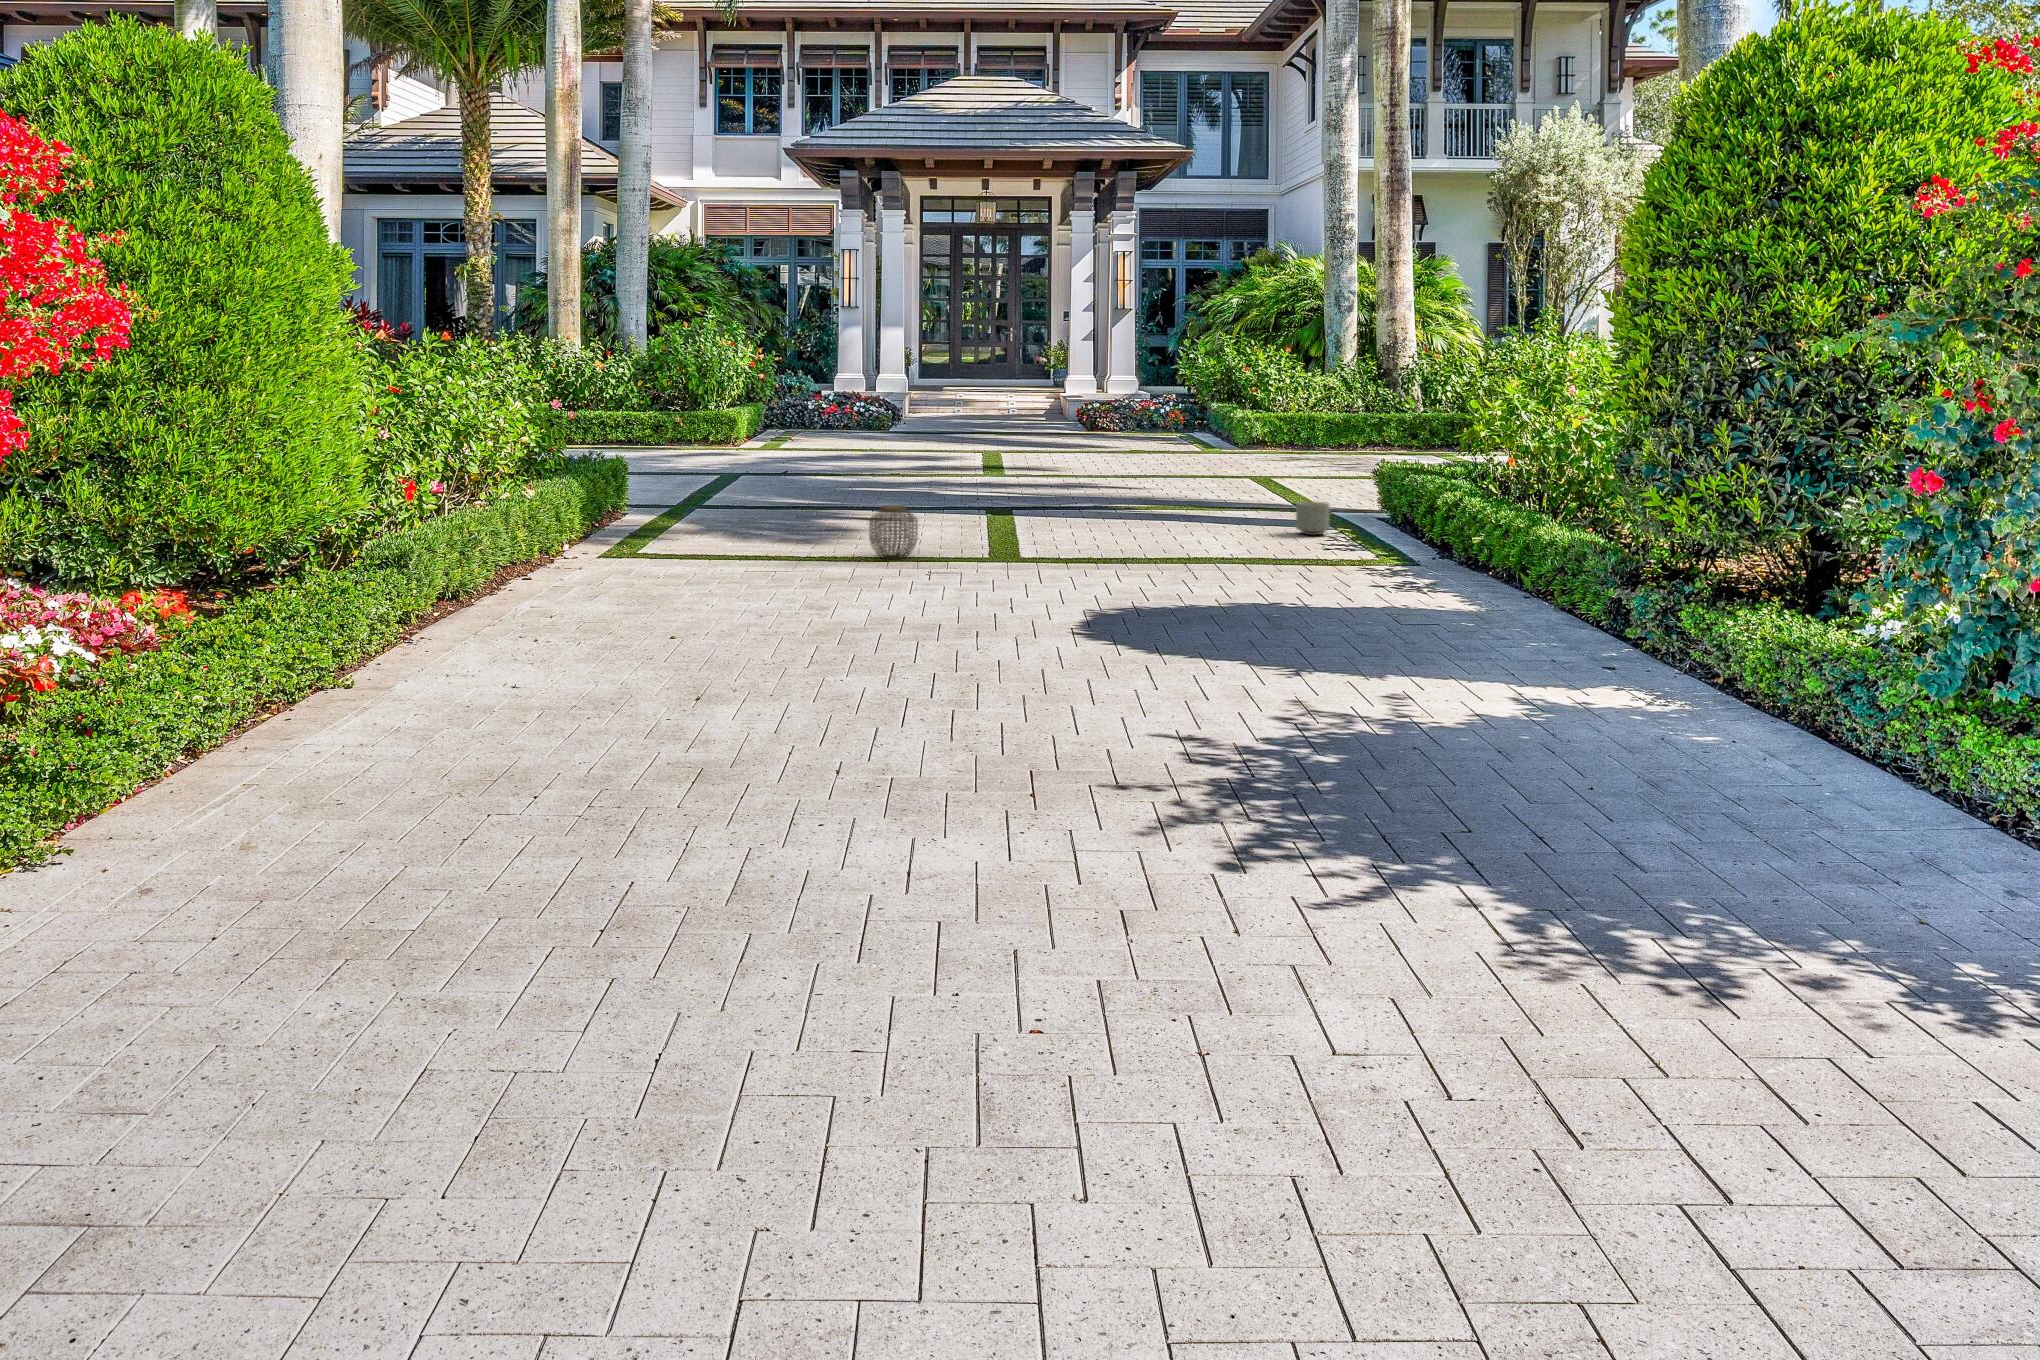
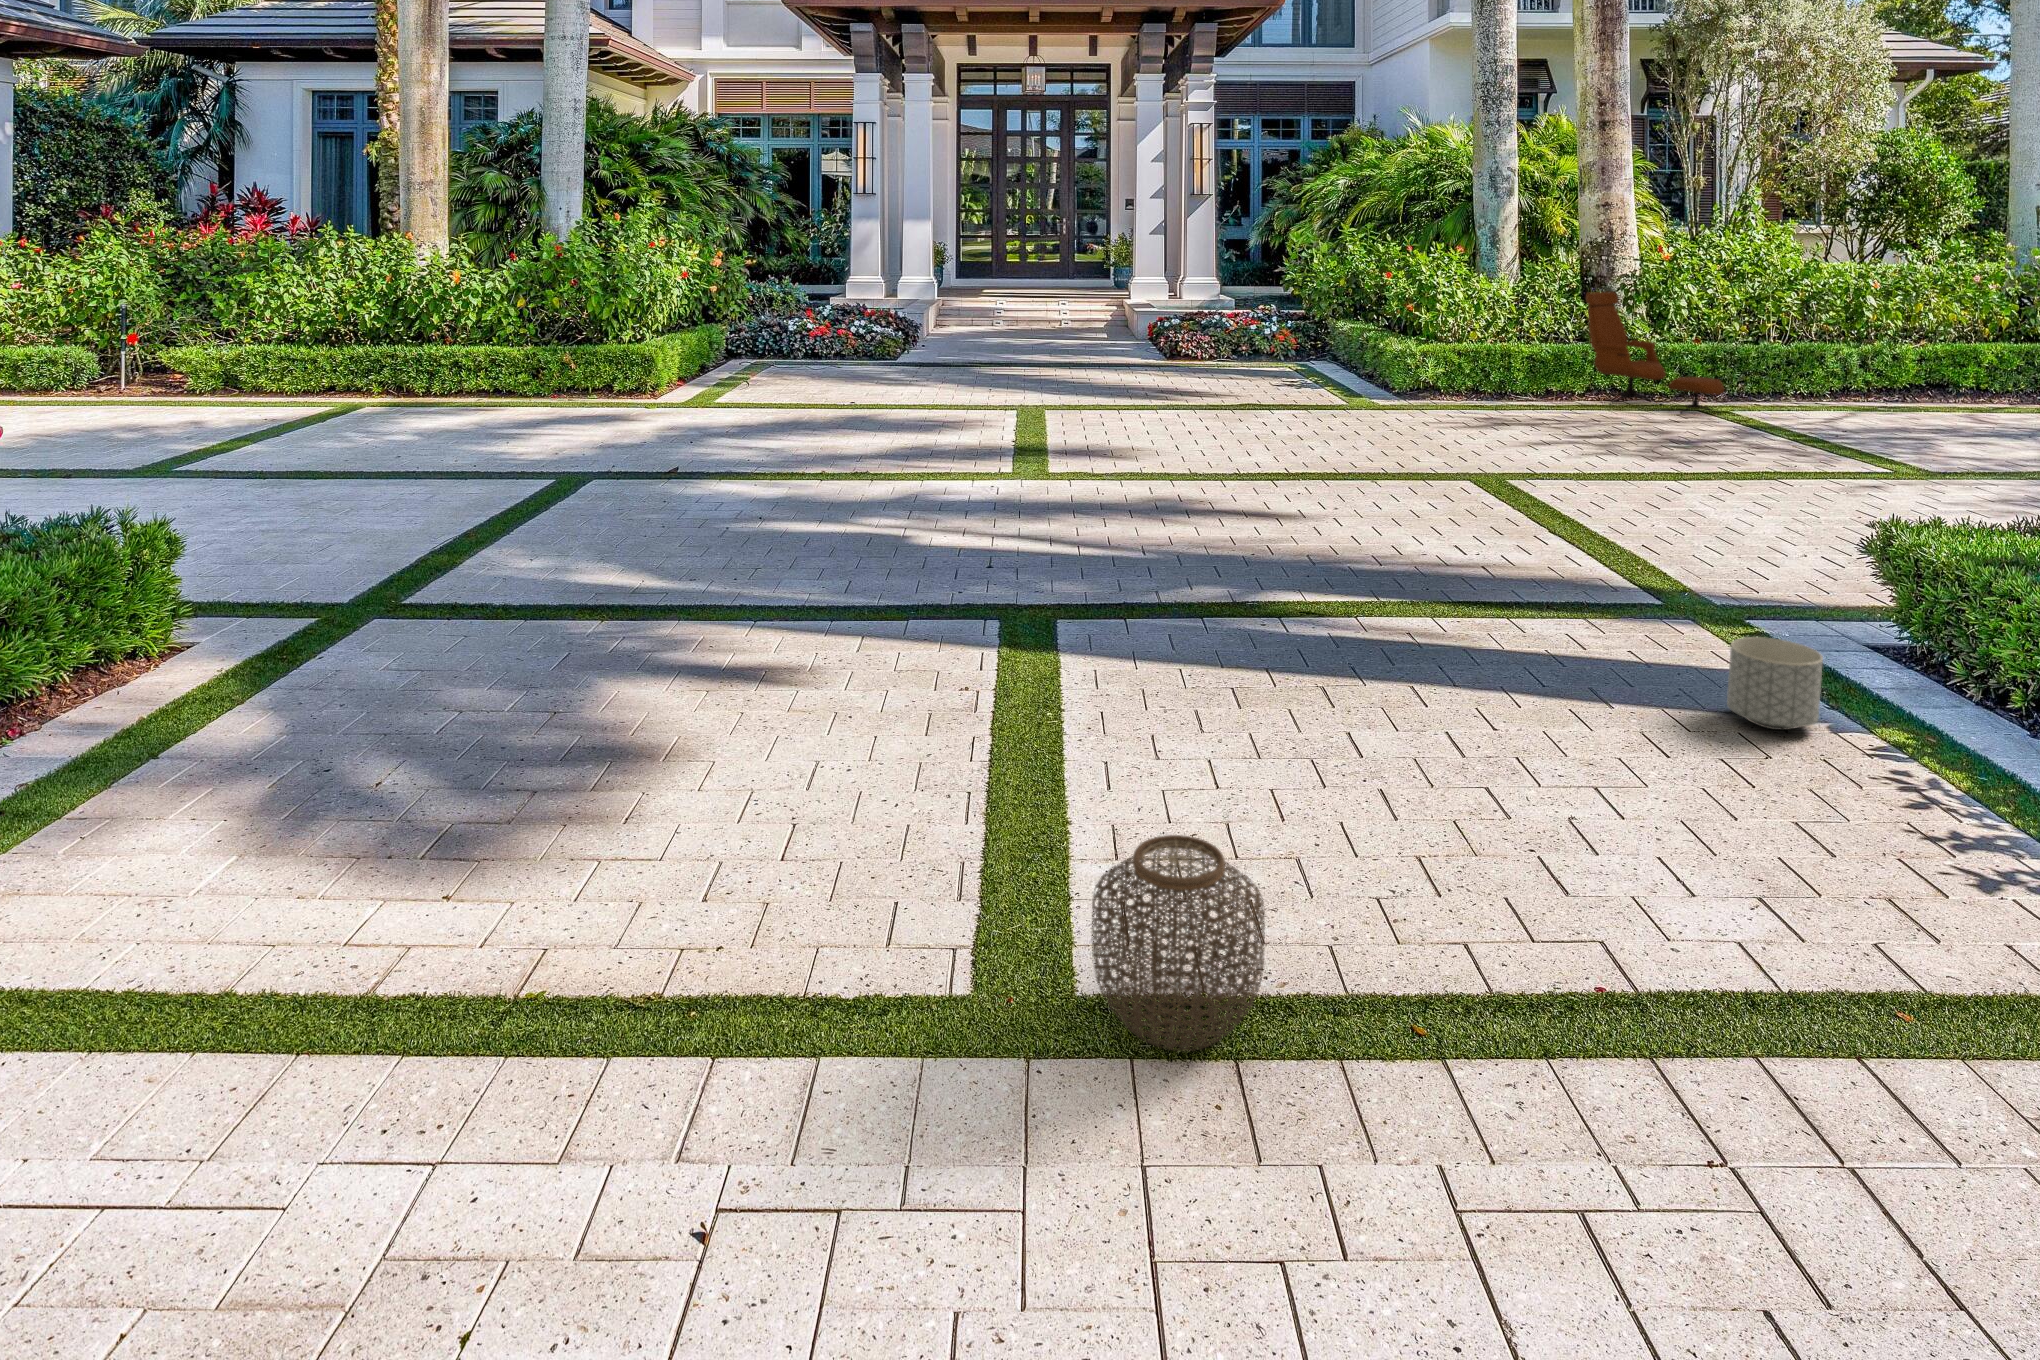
lounge chair: none [1375,377,1461,458] -> present [1586,292,1724,412]
woven basket: present [869,505,918,559] -> present [1092,835,1265,1051]

